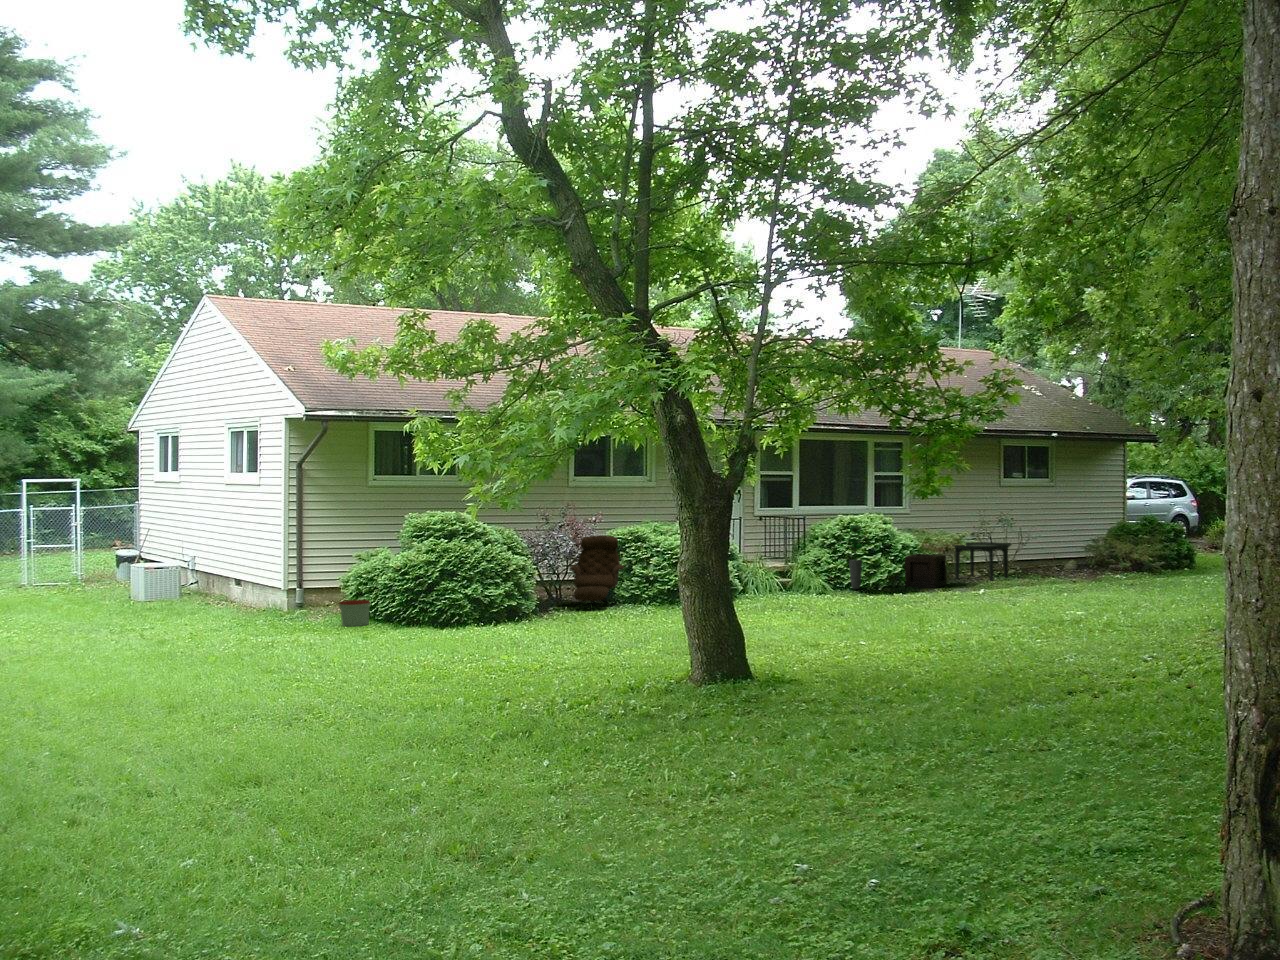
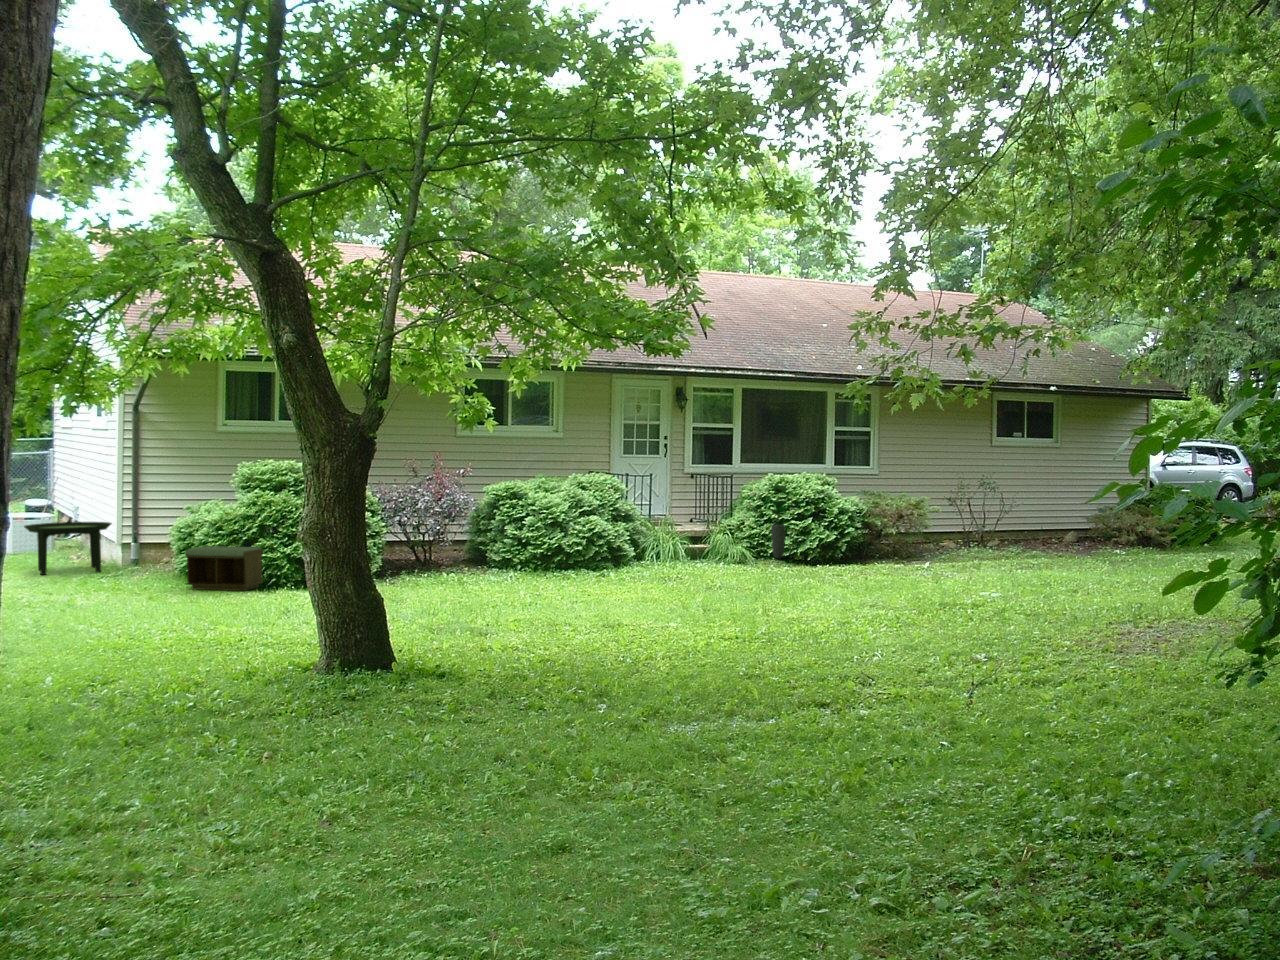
lounge chair: present [569,536,624,610] -> none [428,491,497,576]
round table: present [952,542,1011,580] -> present [24,522,111,575]
wooden crate: present [905,554,947,588] -> none [838,520,888,559]
bench: none [382,589,449,628] -> present [186,546,263,591]
bucket: present [339,599,371,626] -> none [147,557,184,586]

